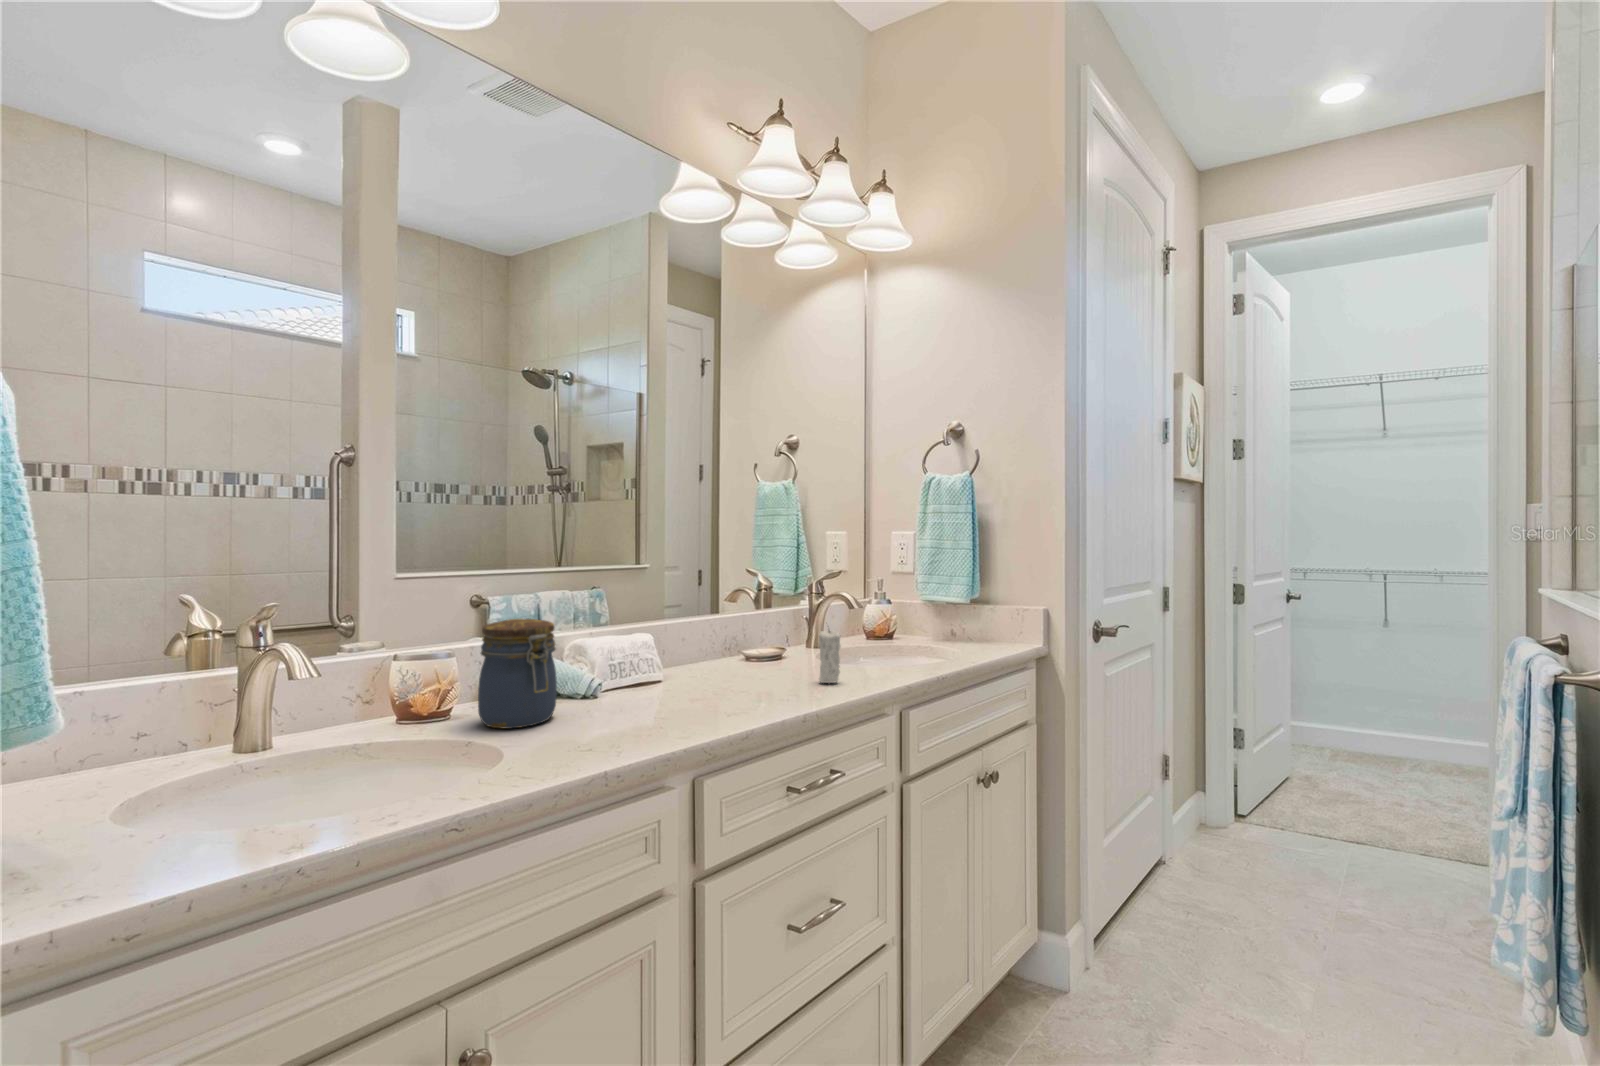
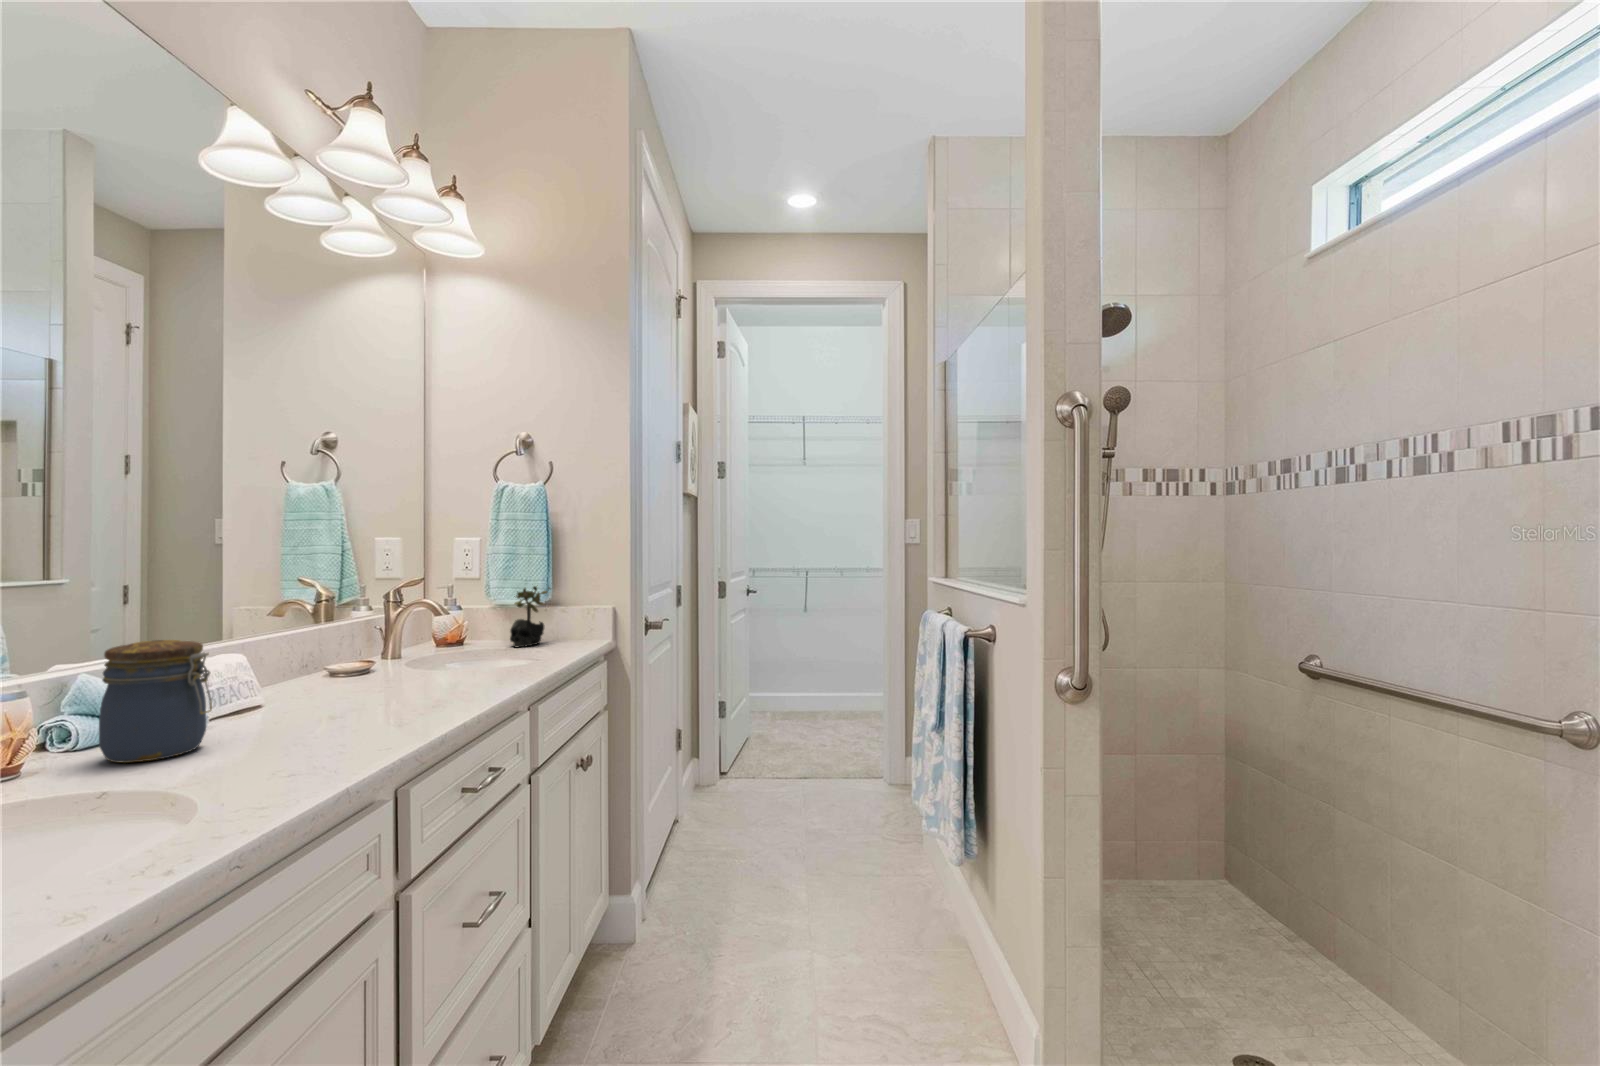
succulent plant: none [931,579,978,650] -> present [510,586,550,647]
candle: present [819,630,841,683] -> none [446,622,469,680]

